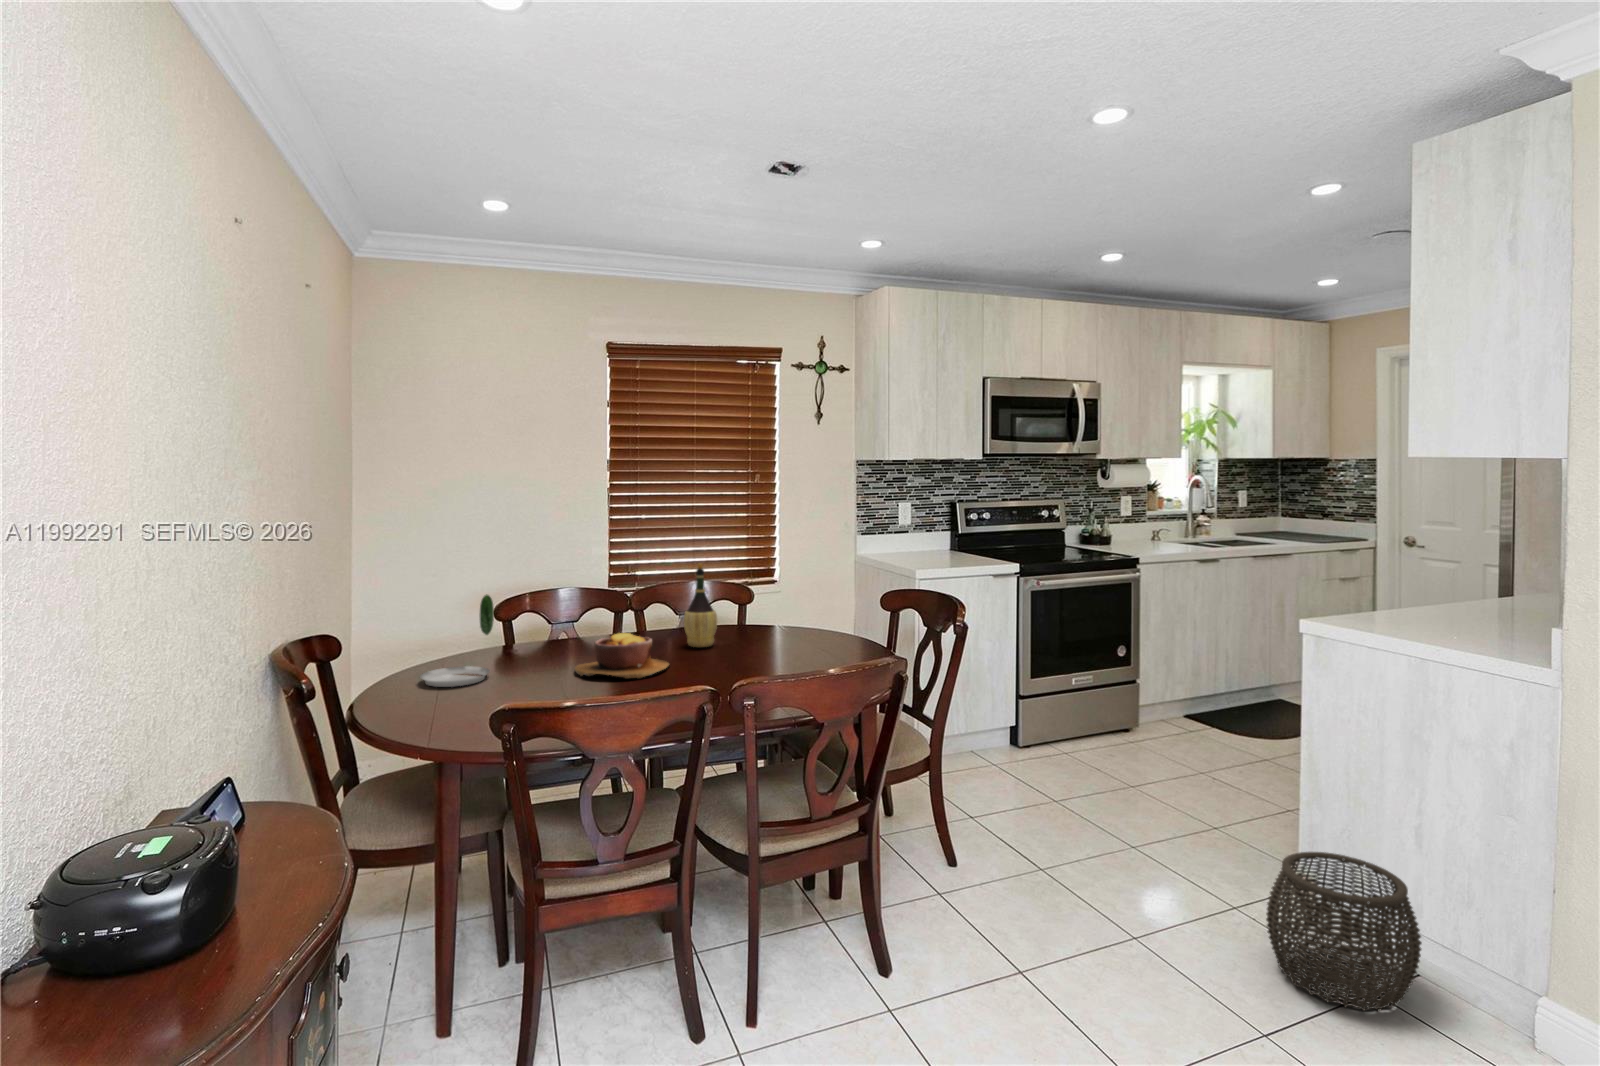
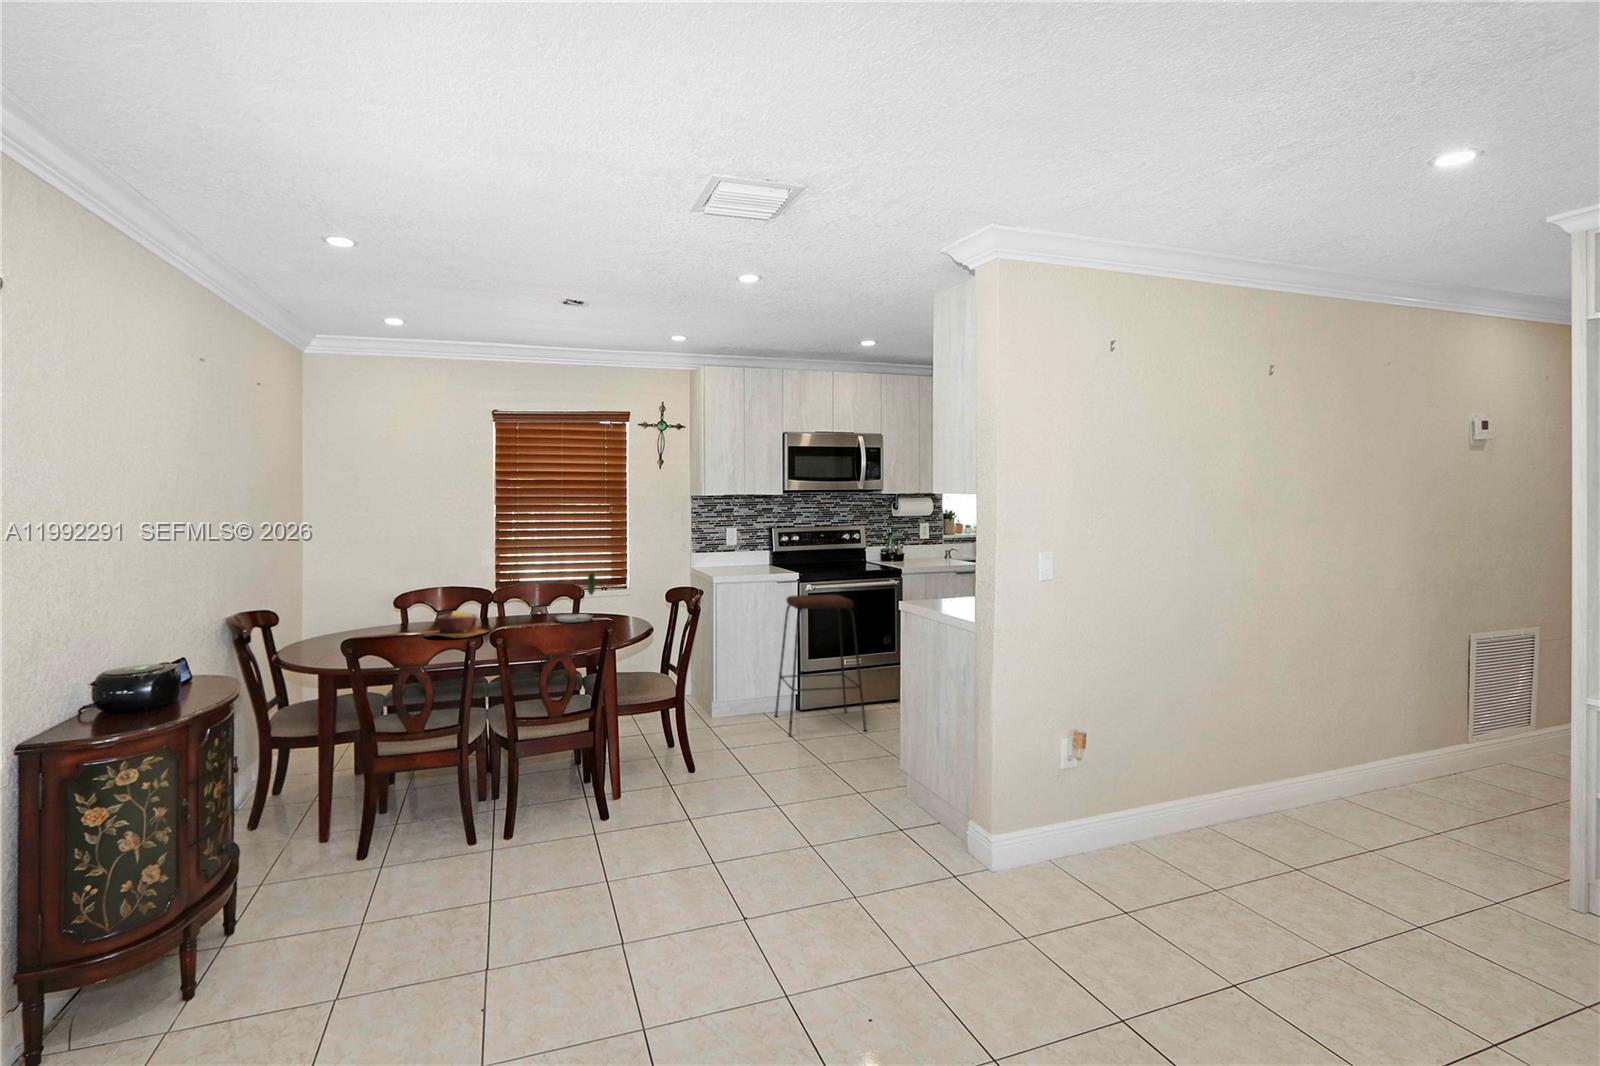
wine bottle: present [684,563,717,647] -> none [509,567,533,623]
bar stool: none [990,593,1140,791] -> present [775,595,867,735]
plate: present [420,594,494,687] -> present [556,572,595,622]
woven basket: present [1266,852,1422,1011] -> none [833,746,914,834]

